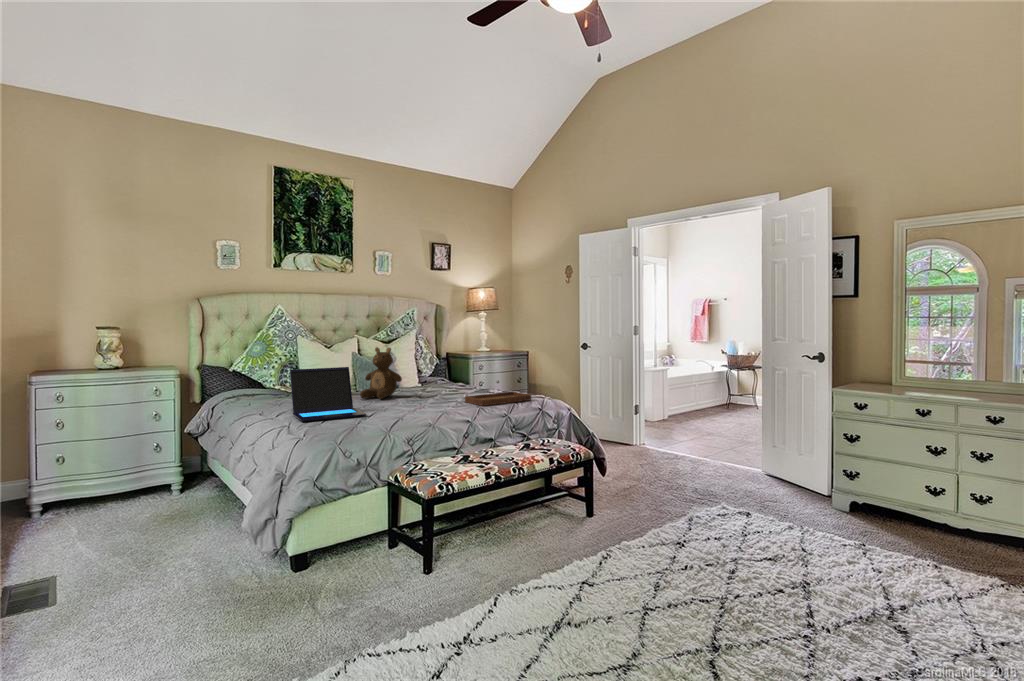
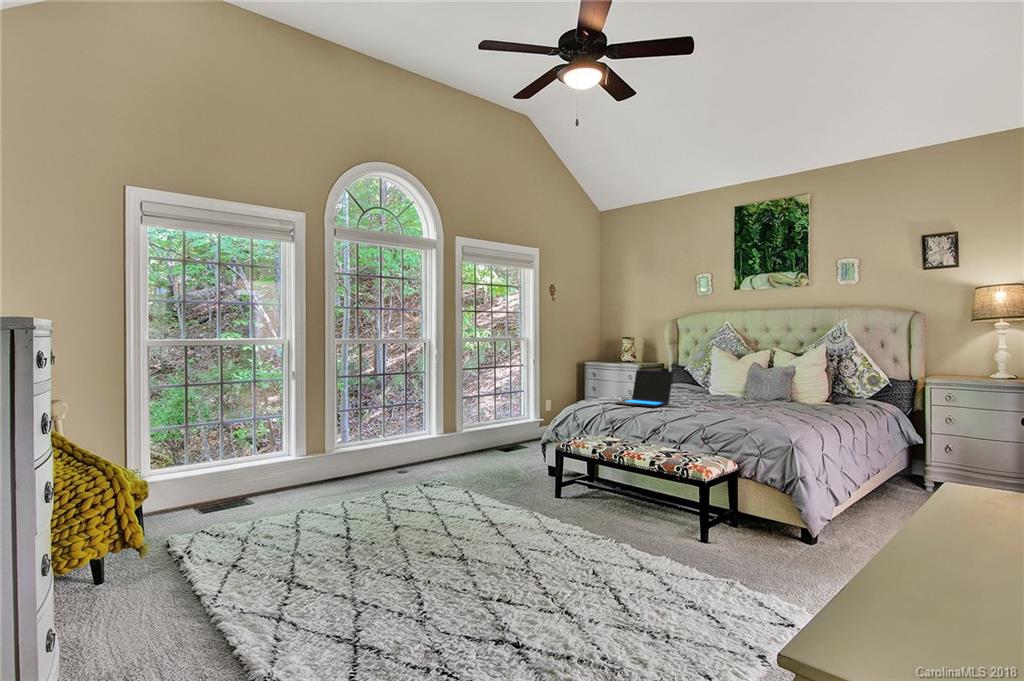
teddy bear: present [360,347,402,399] -> none [710,358,743,402]
tray: present [465,380,531,406] -> none [748,398,824,424]

